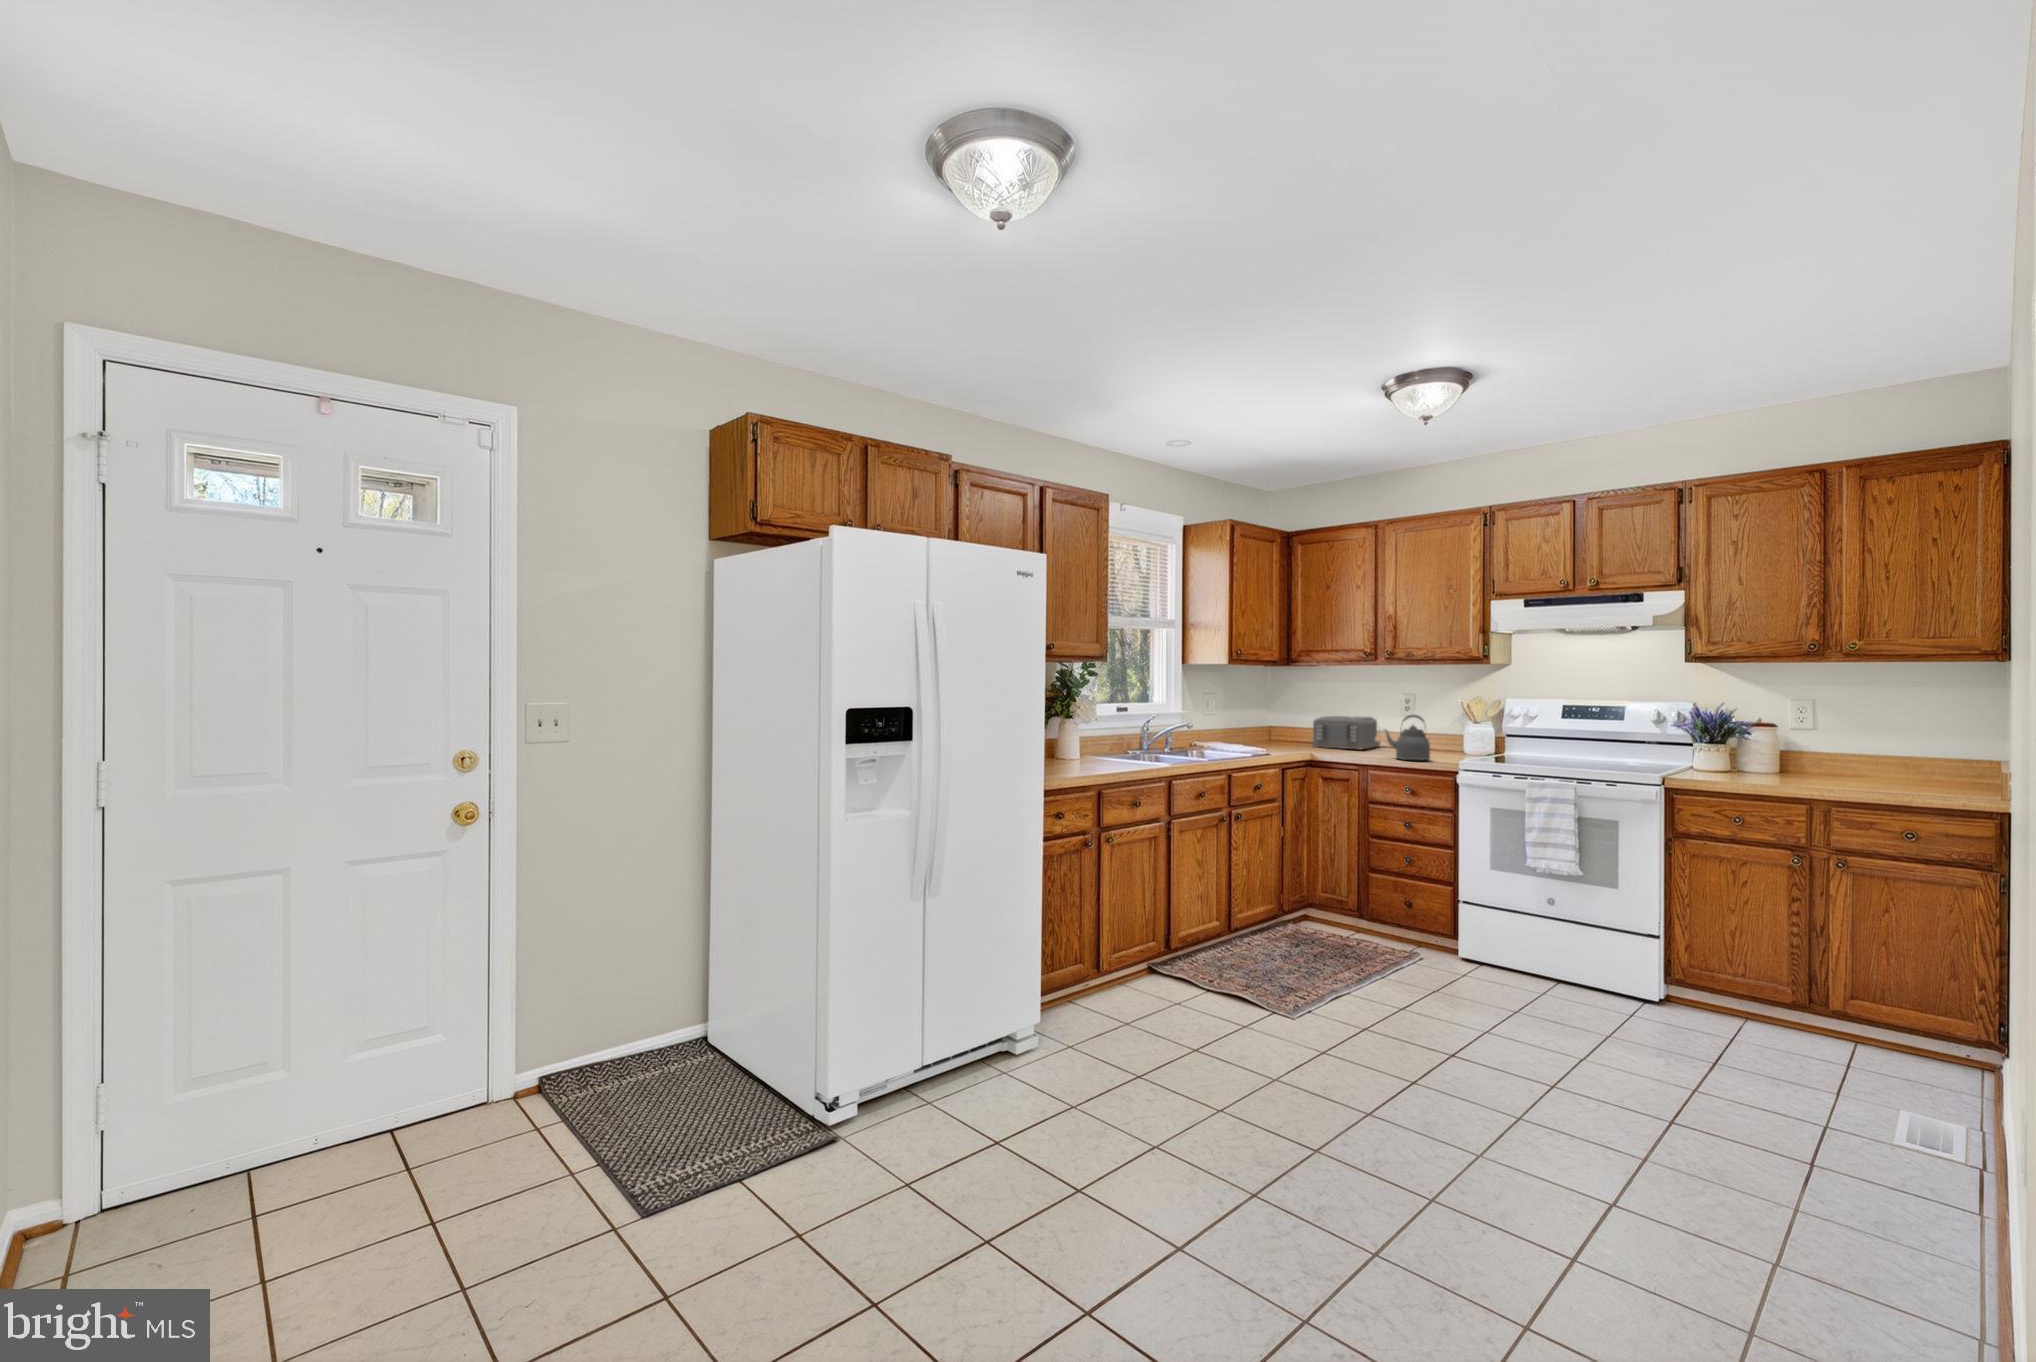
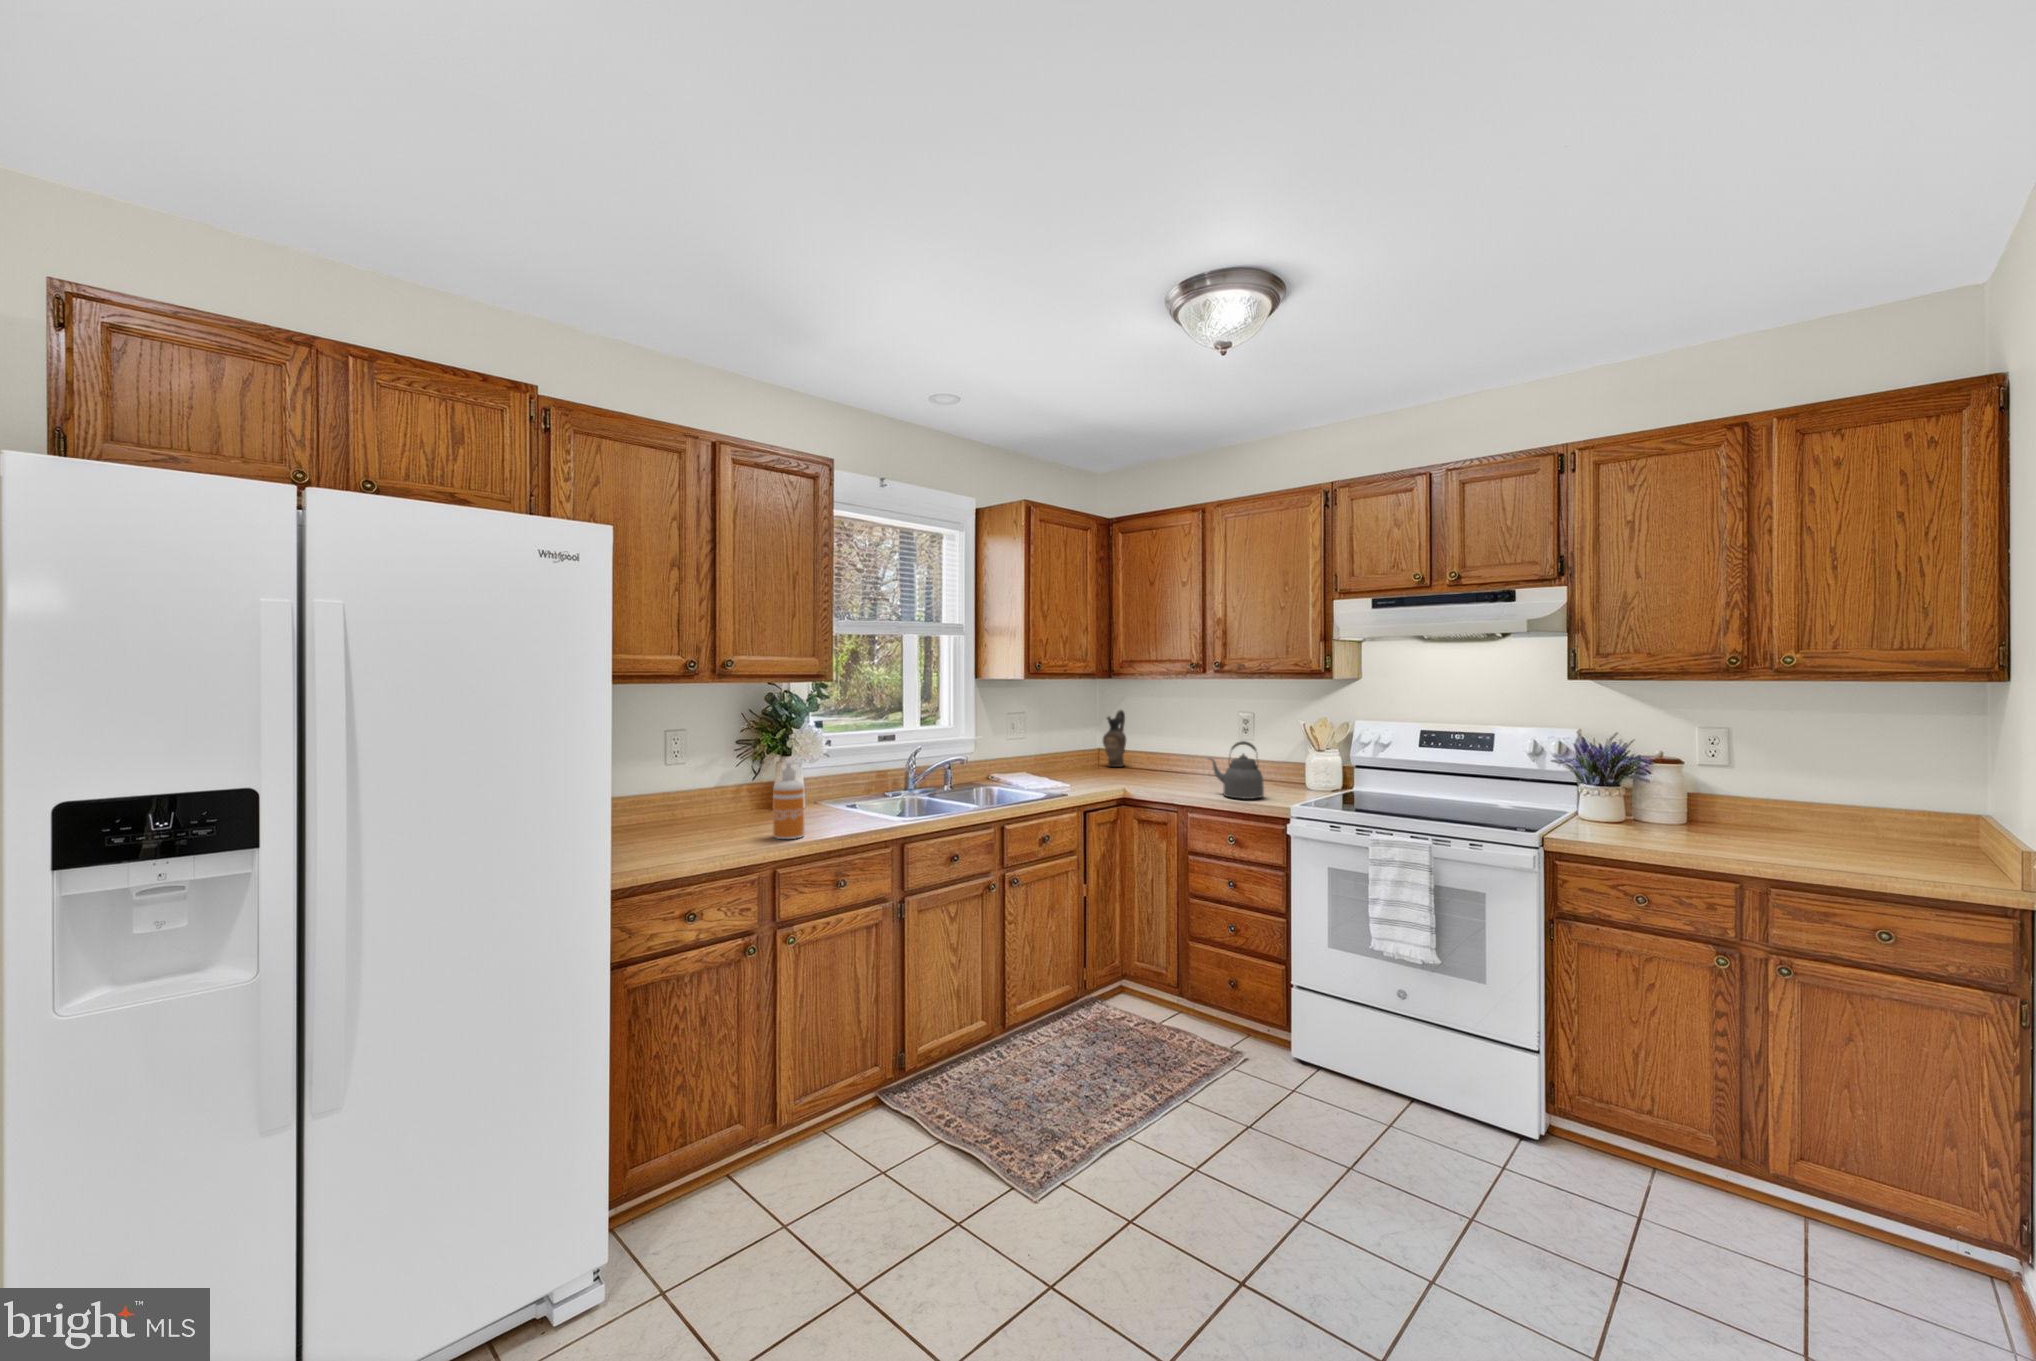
ceramic pitcher: none [1279,693,1300,741] -> present [1103,710,1126,767]
toaster: present [1312,716,1380,749] -> none [1134,737,1216,780]
soap dispenser: none [1074,717,1096,773] -> present [773,762,805,839]

